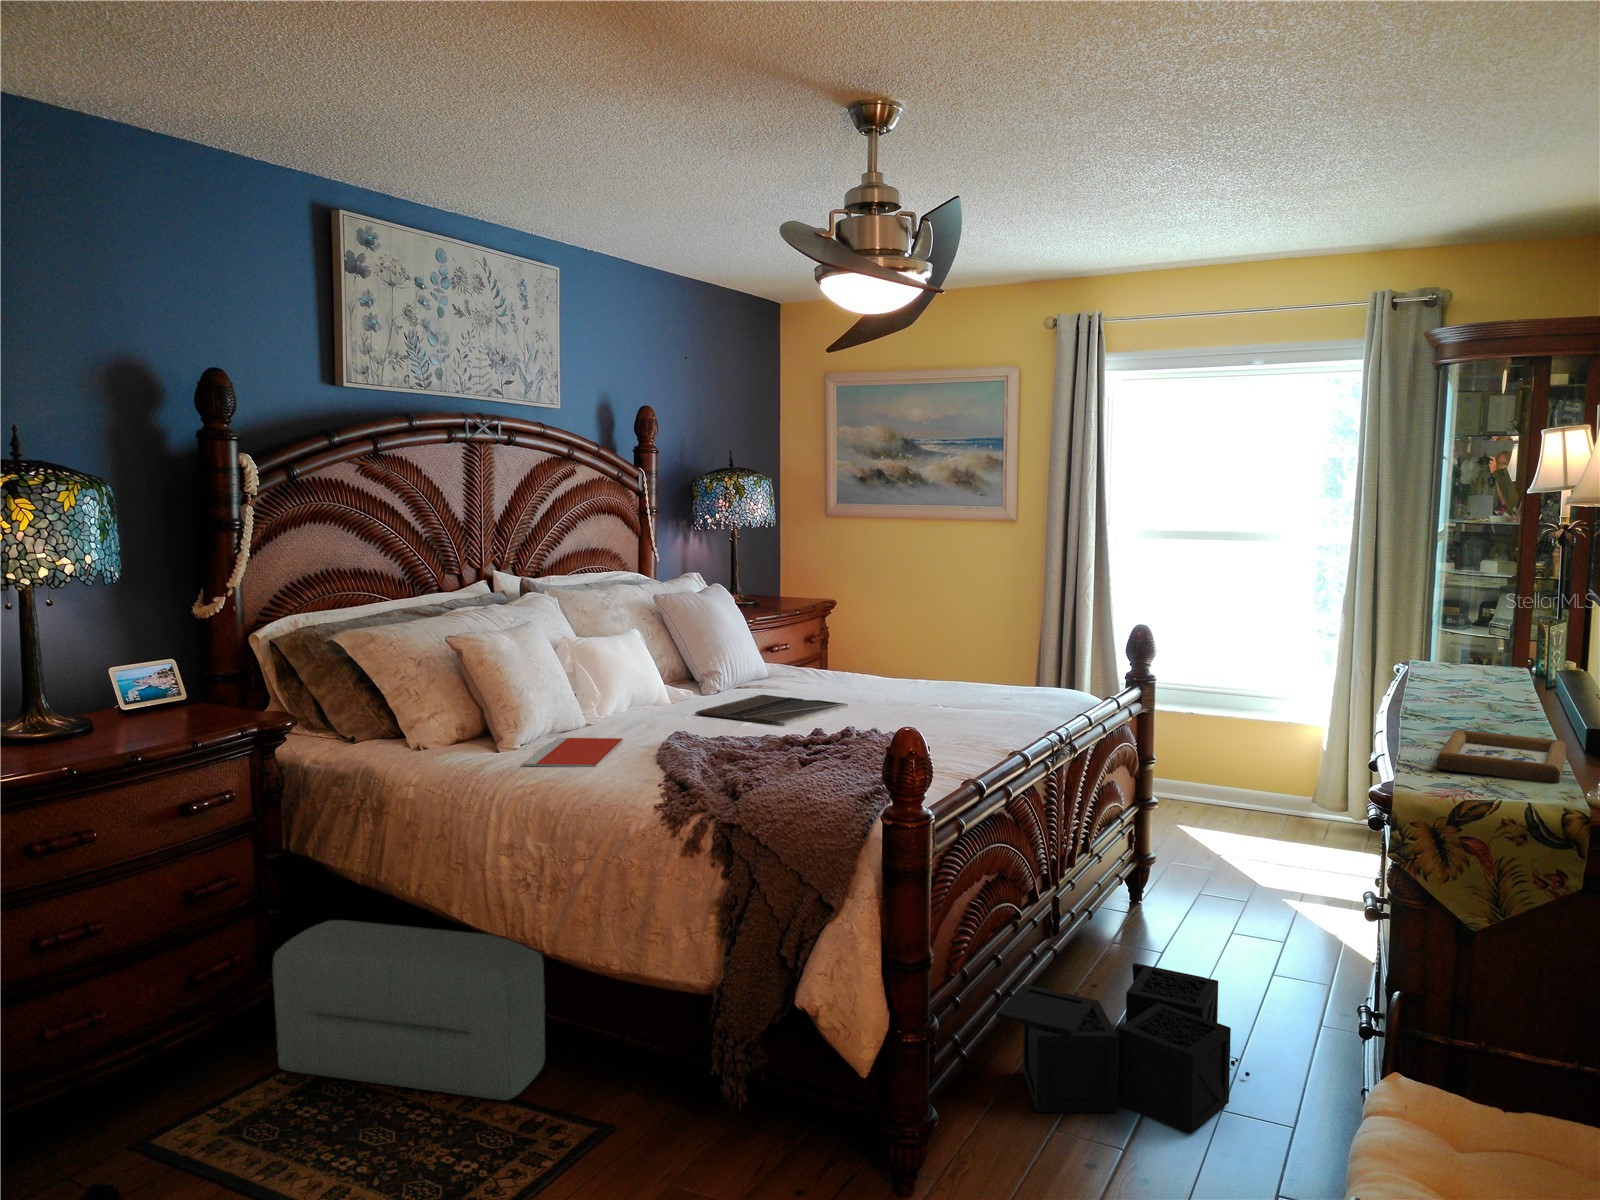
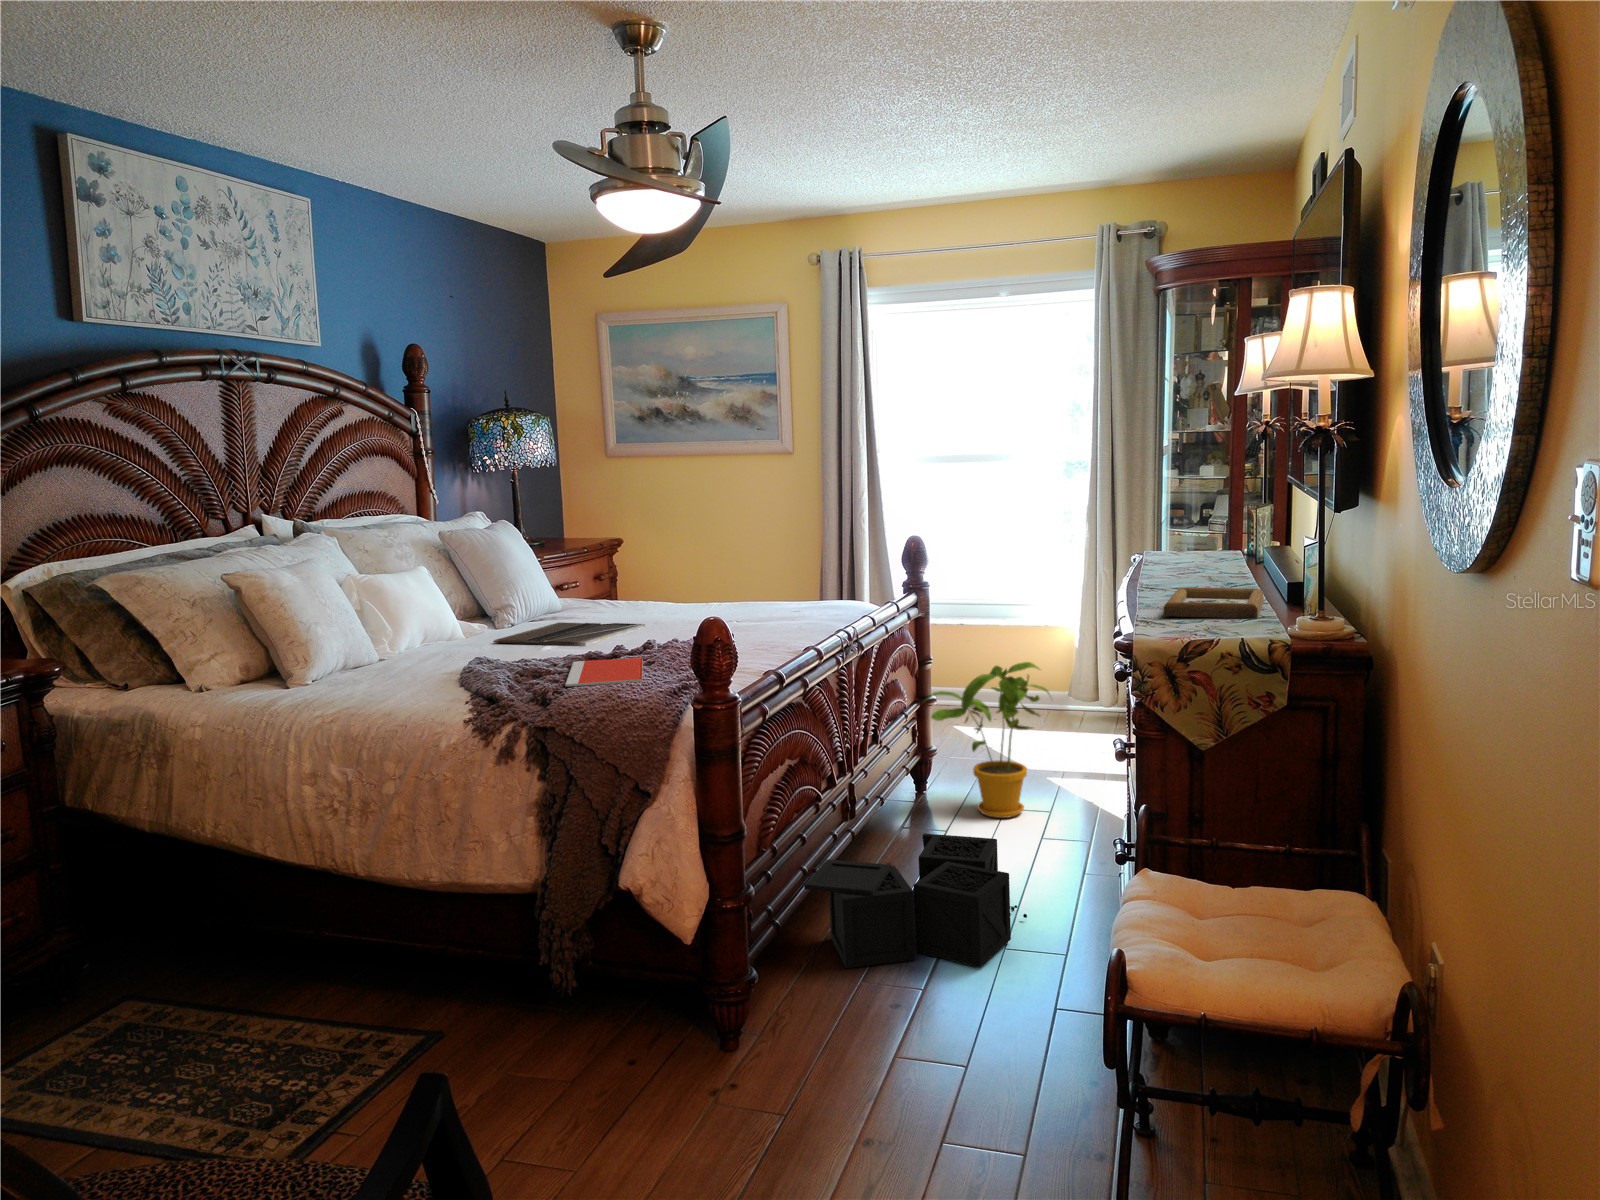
notebook: present [523,738,623,767] -> present [565,658,643,686]
house plant: none [1139,775,1292,945] -> present [927,662,1049,818]
pouf: present [273,920,545,1100] -> none [59,866,367,1028]

